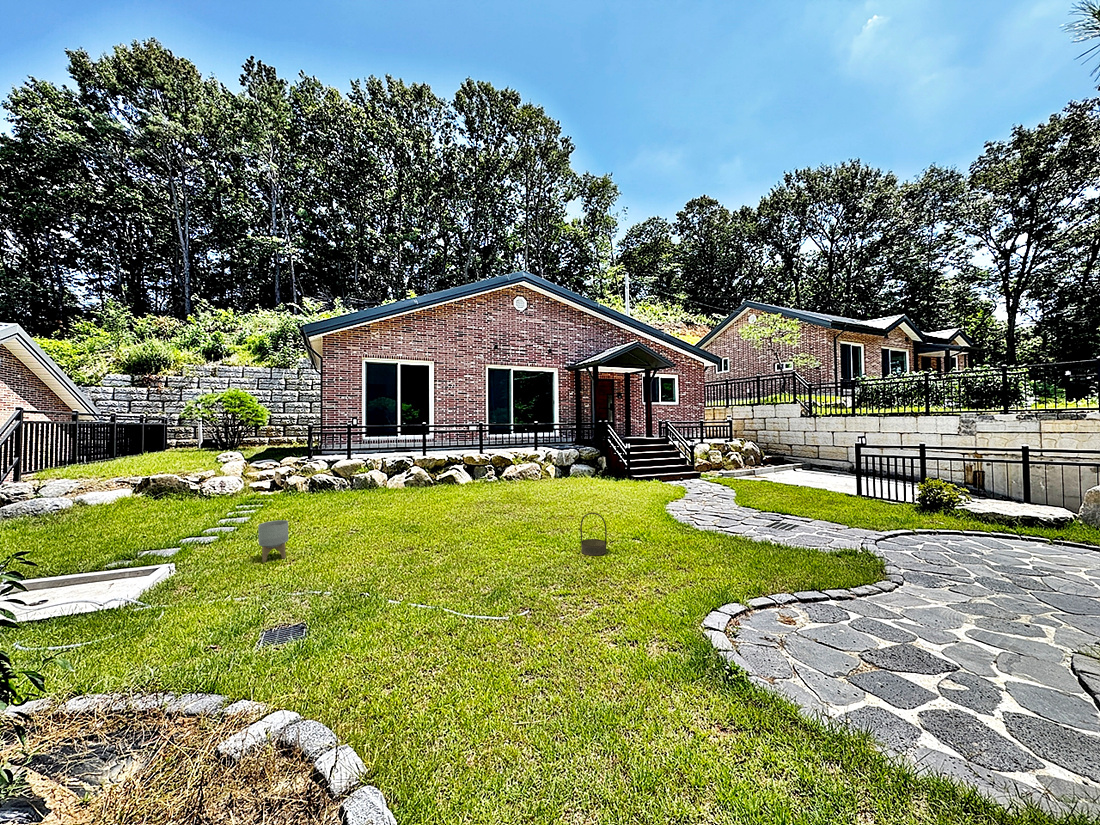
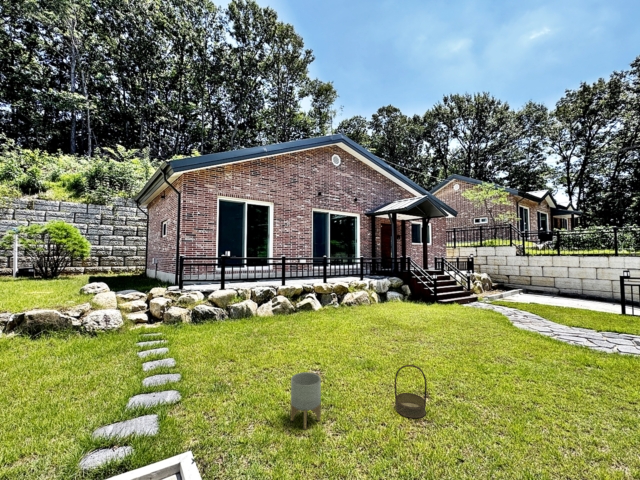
basket: present [580,513,607,556] -> present [395,365,427,418]

